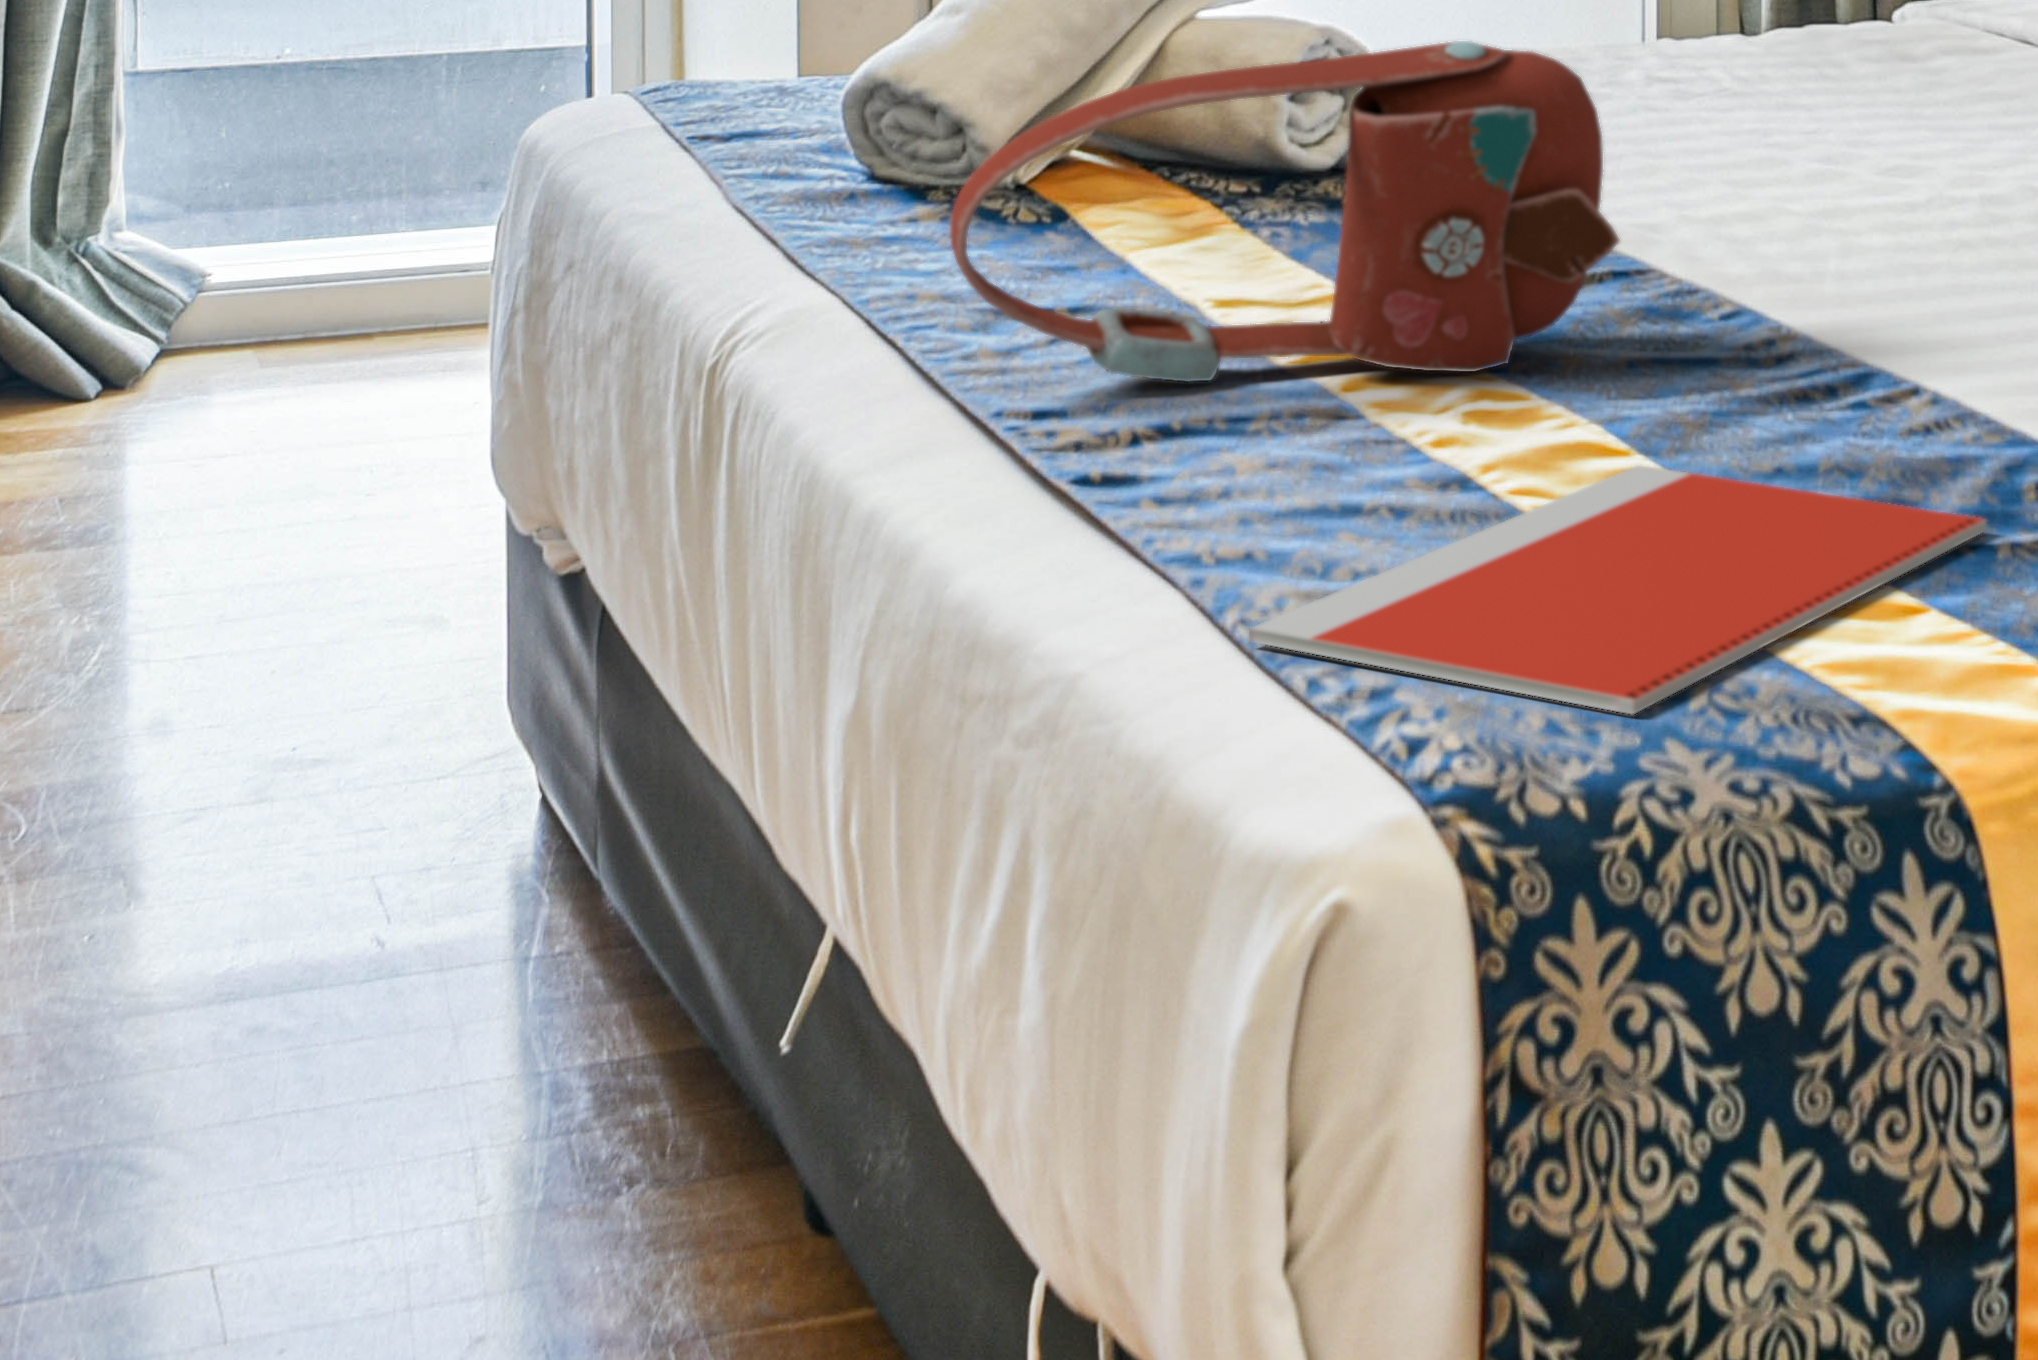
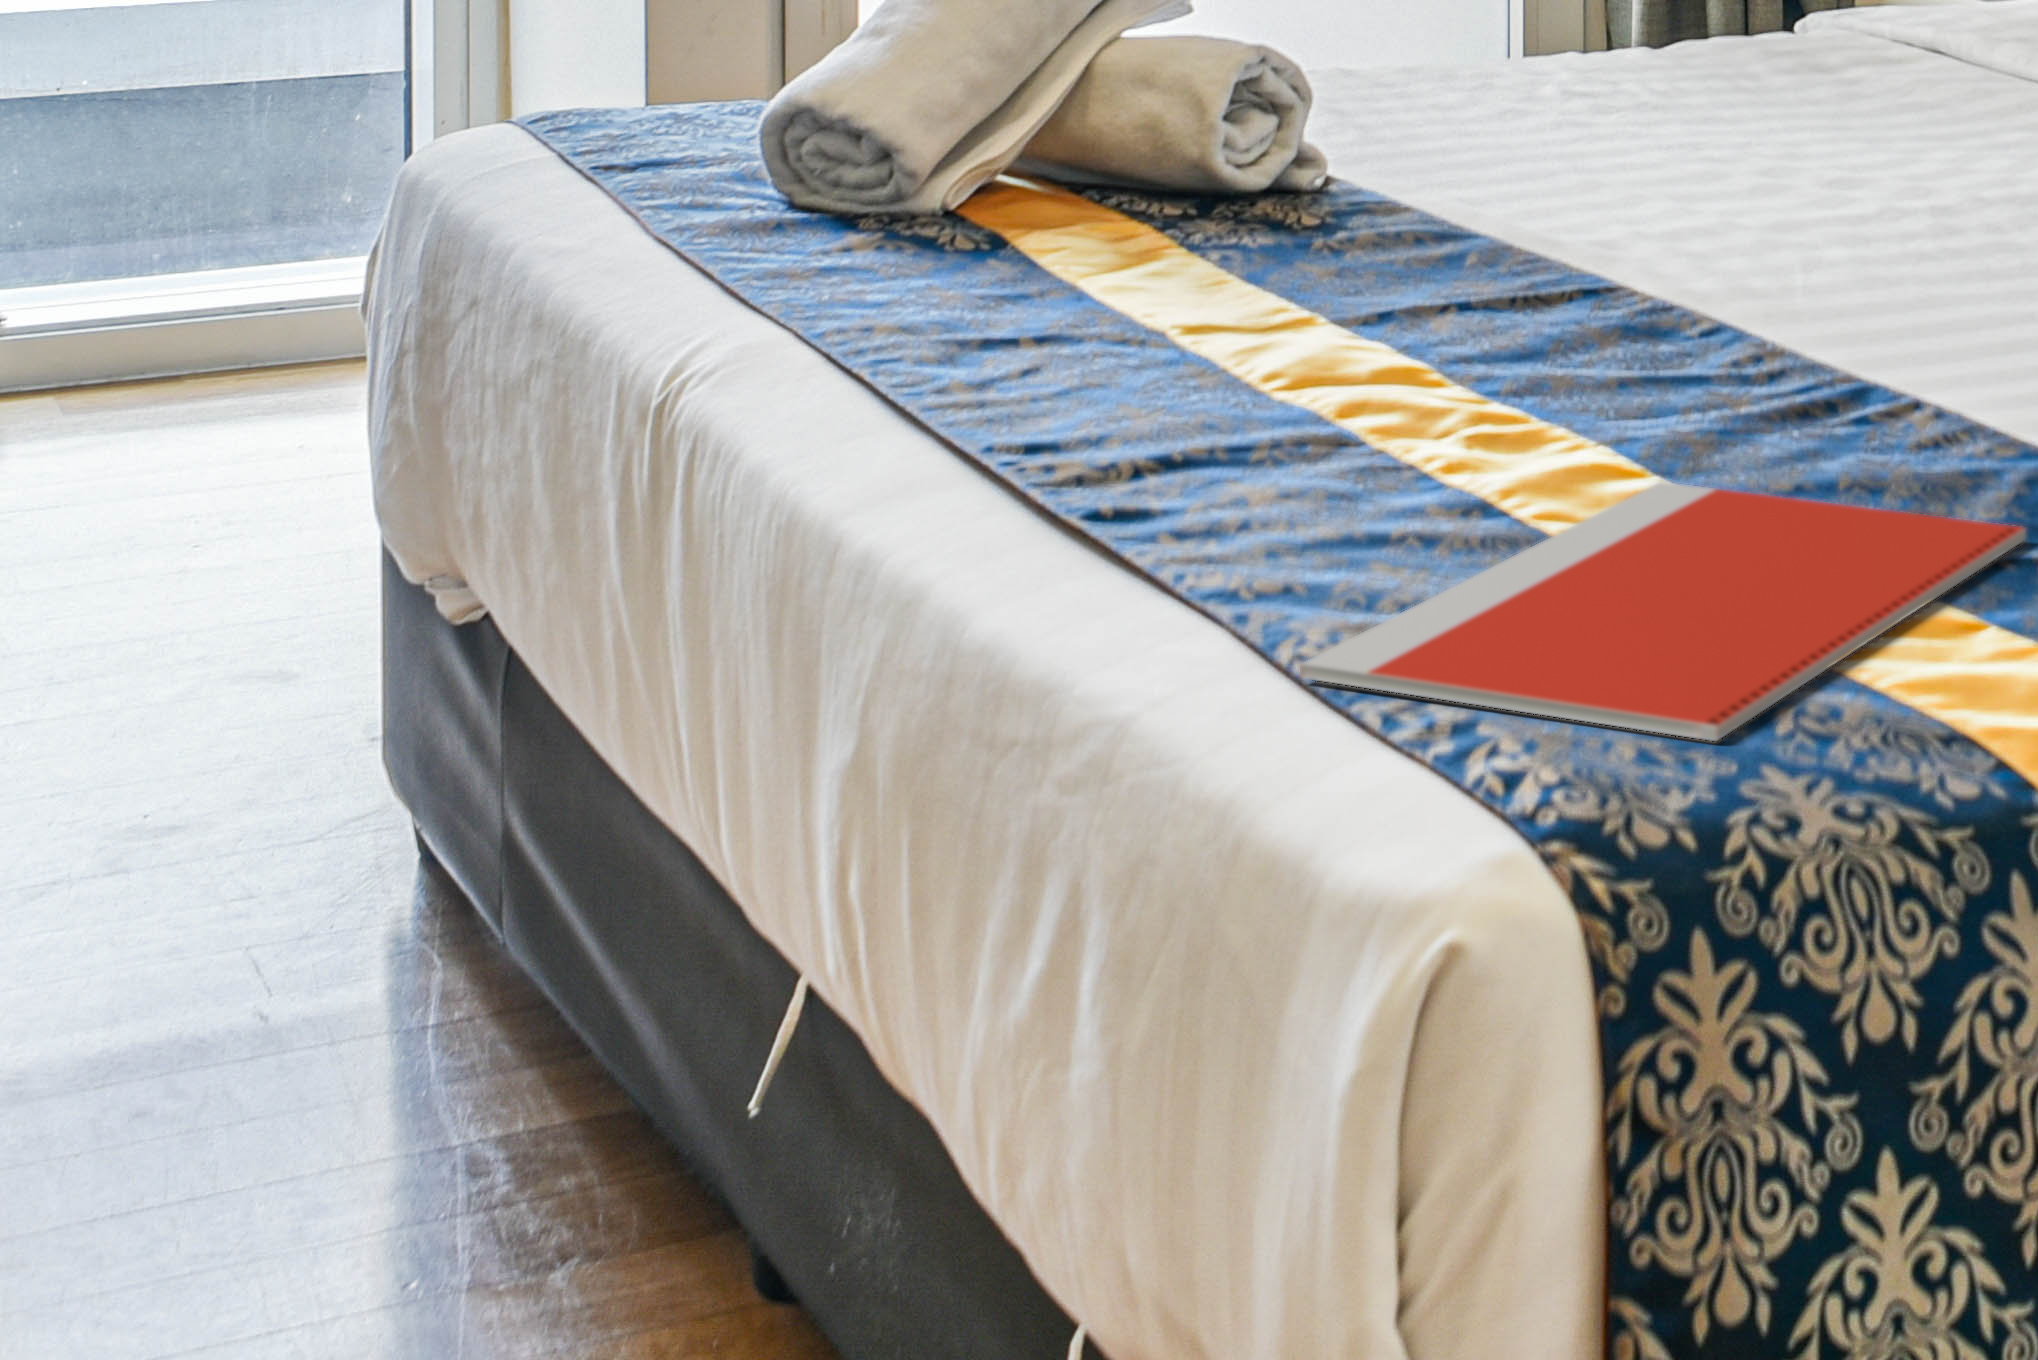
handbag: present [950,41,1619,382] -> none [925,52,1615,406]

